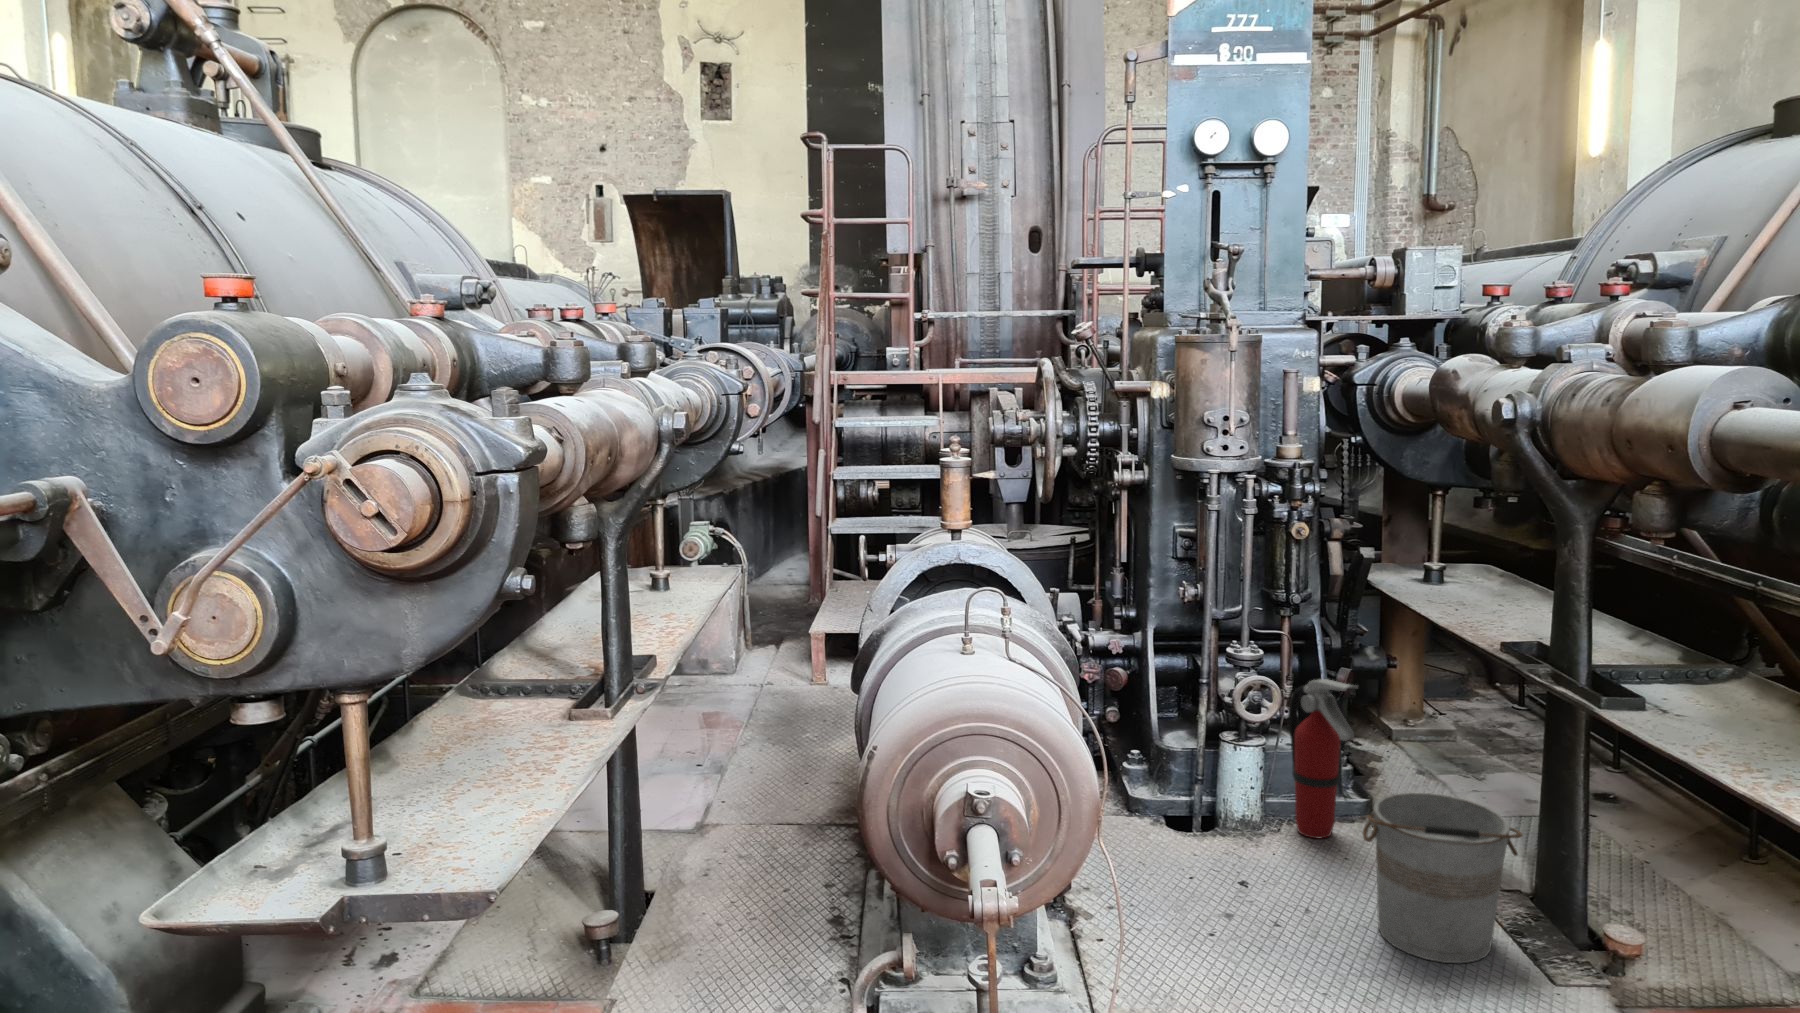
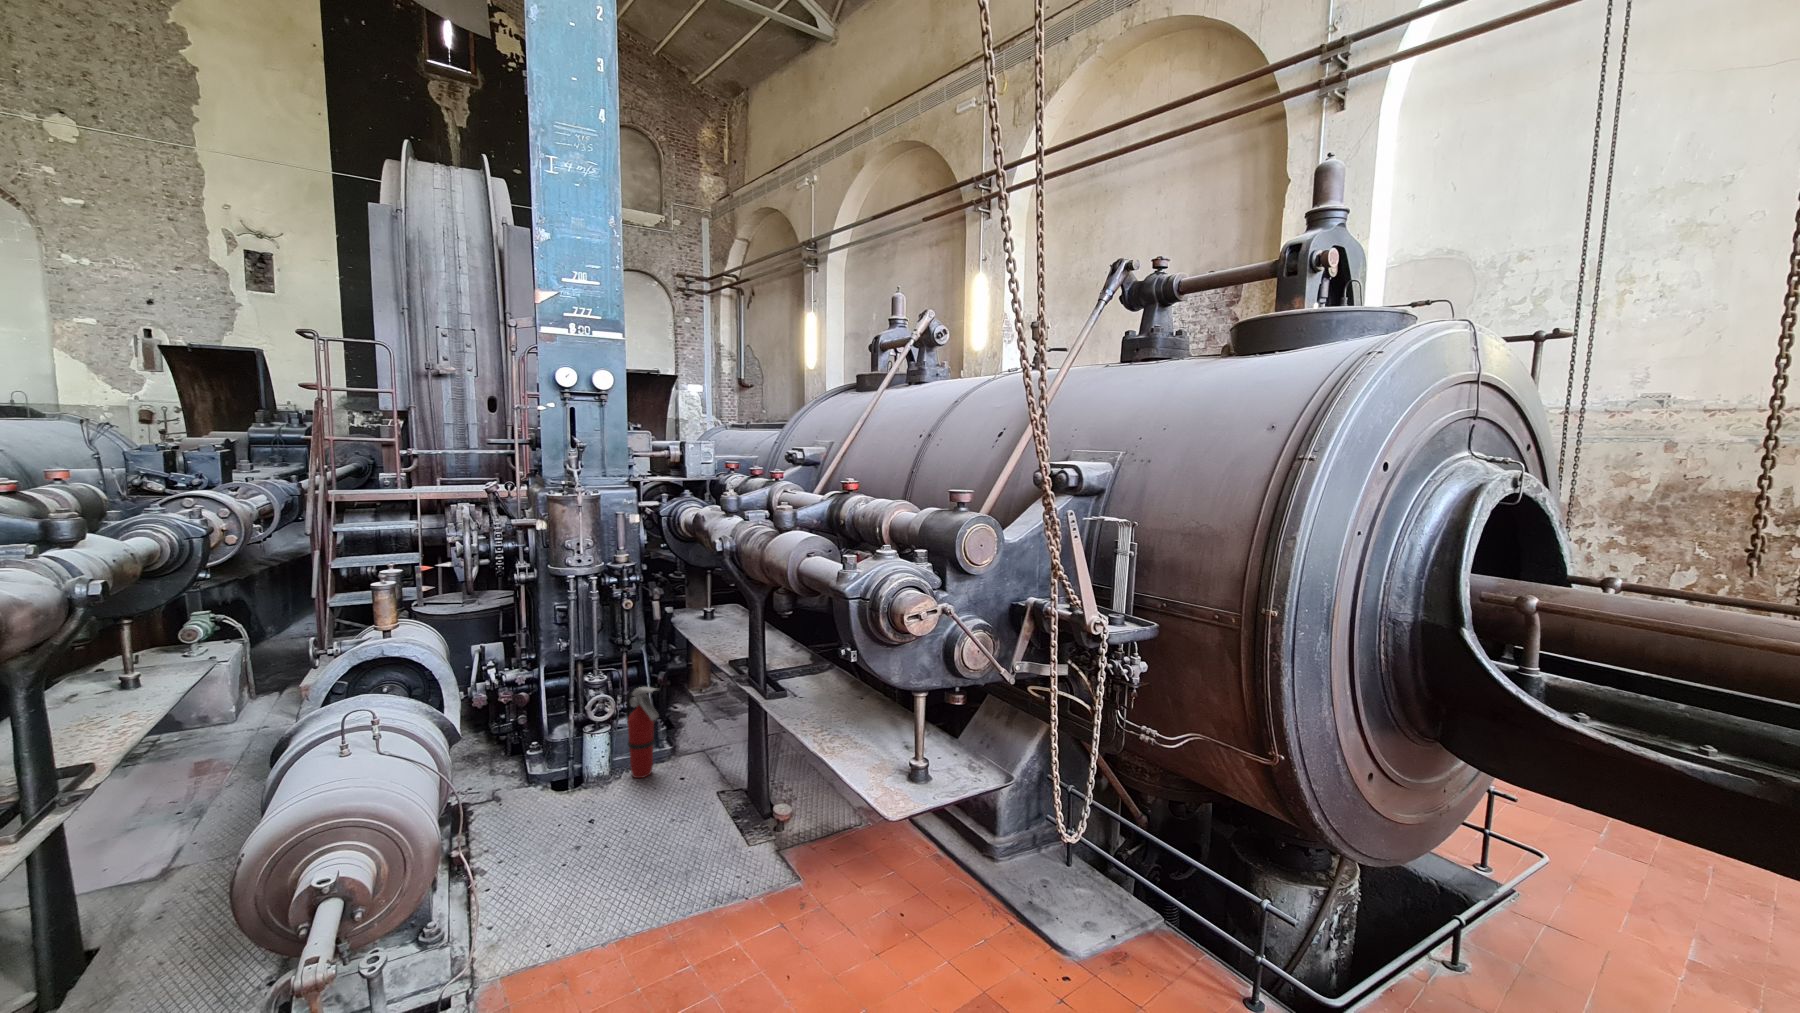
bucket: present [1363,792,1523,963] -> none [655,743,732,837]

